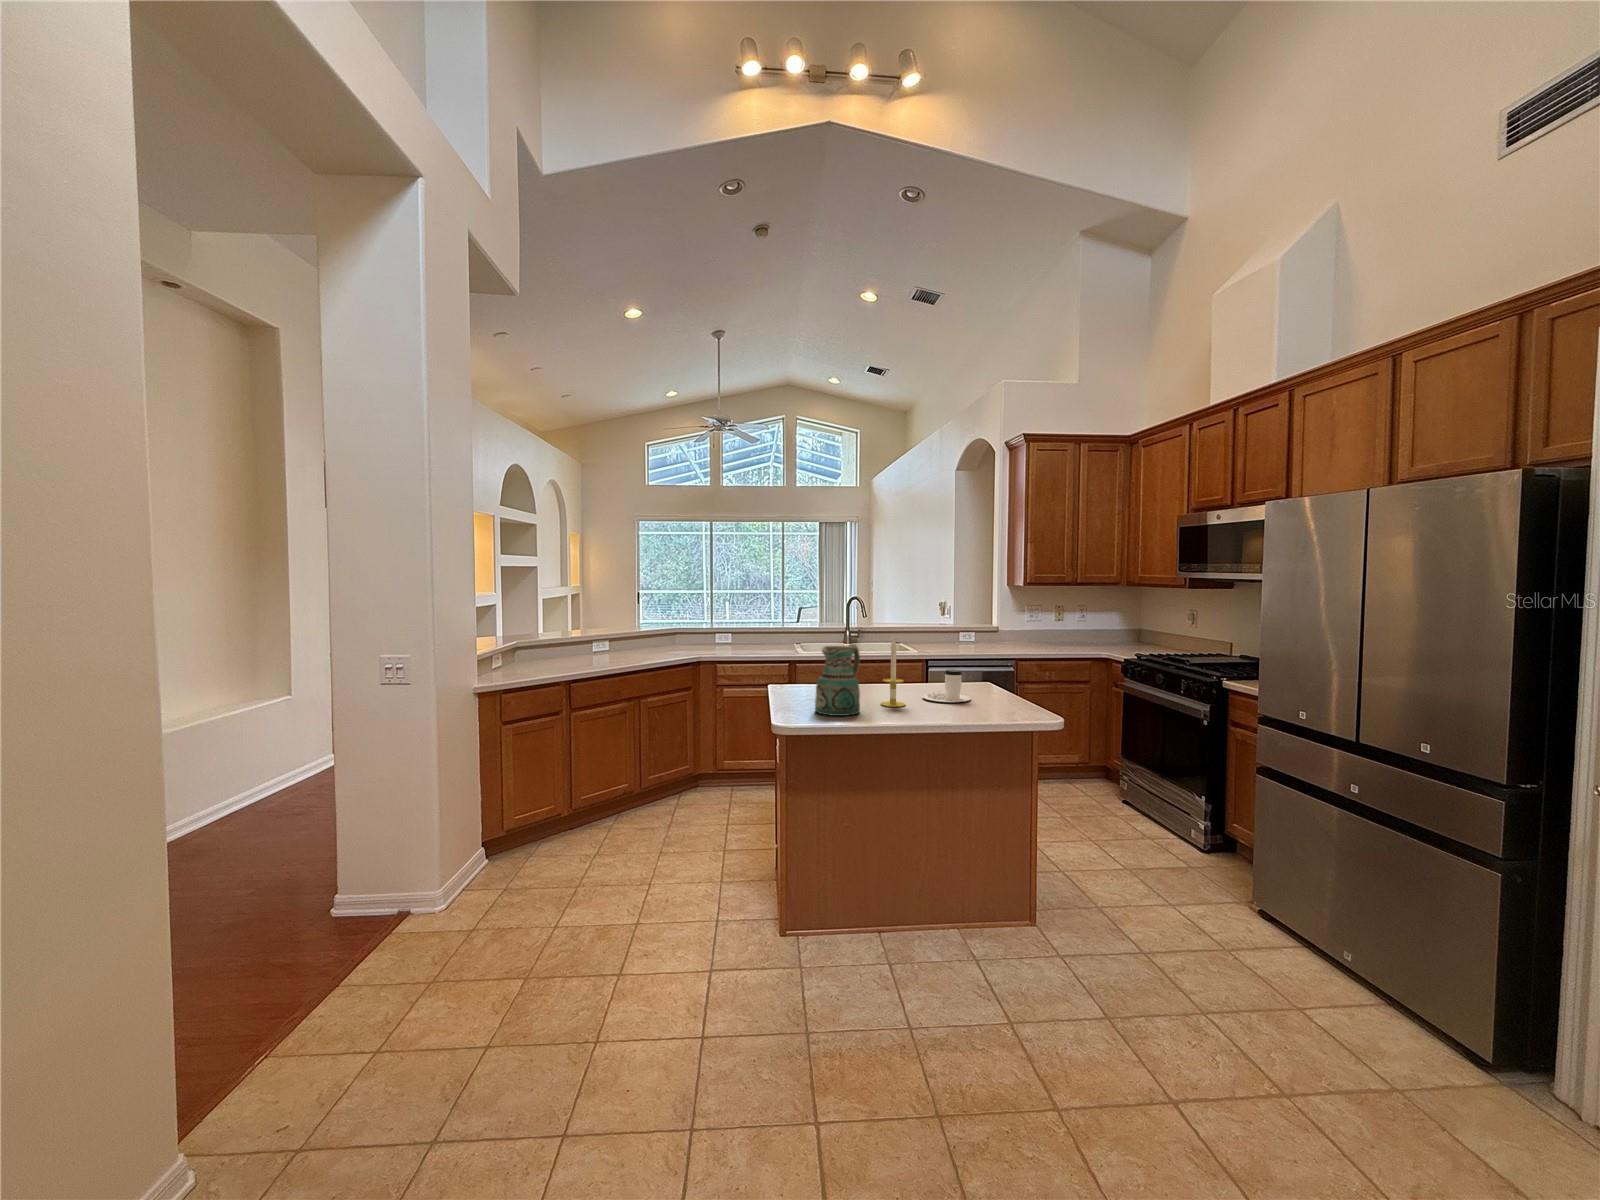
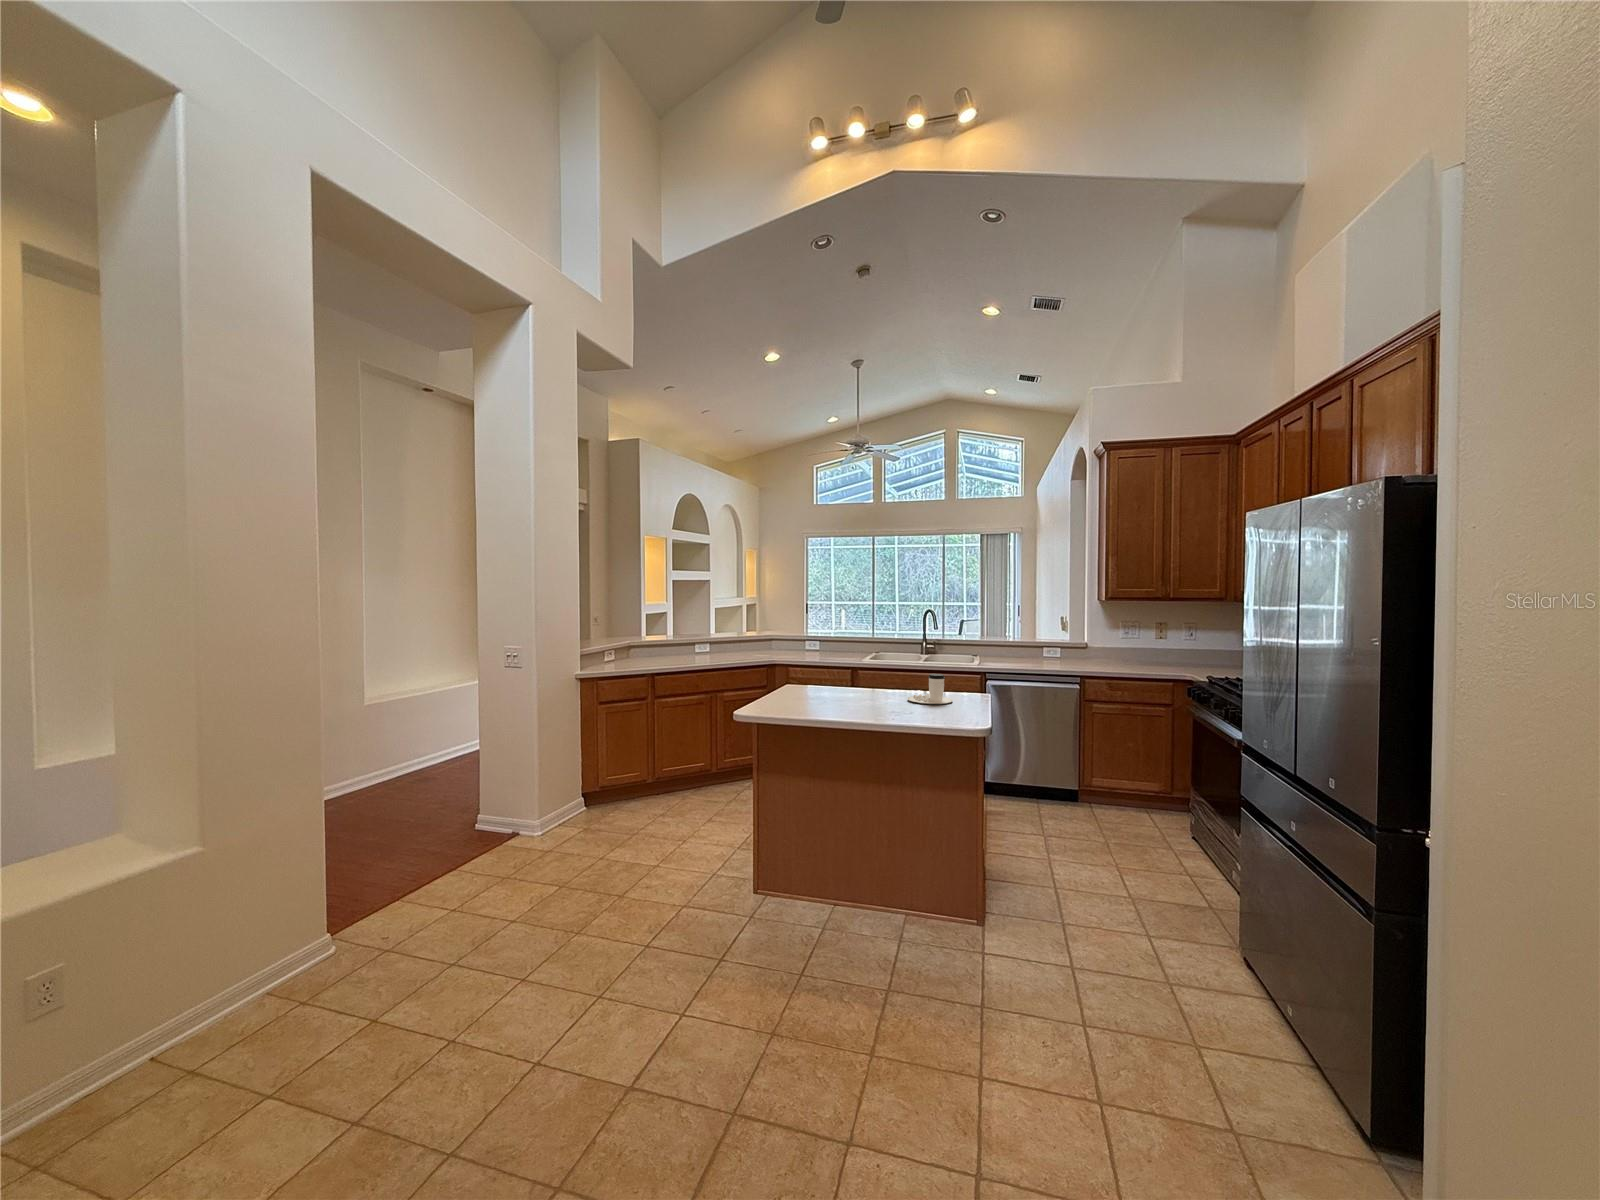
candle: present [881,639,905,707] -> none [860,641,882,704]
ceramic pitcher: present [815,644,860,716] -> none [793,646,840,707]

